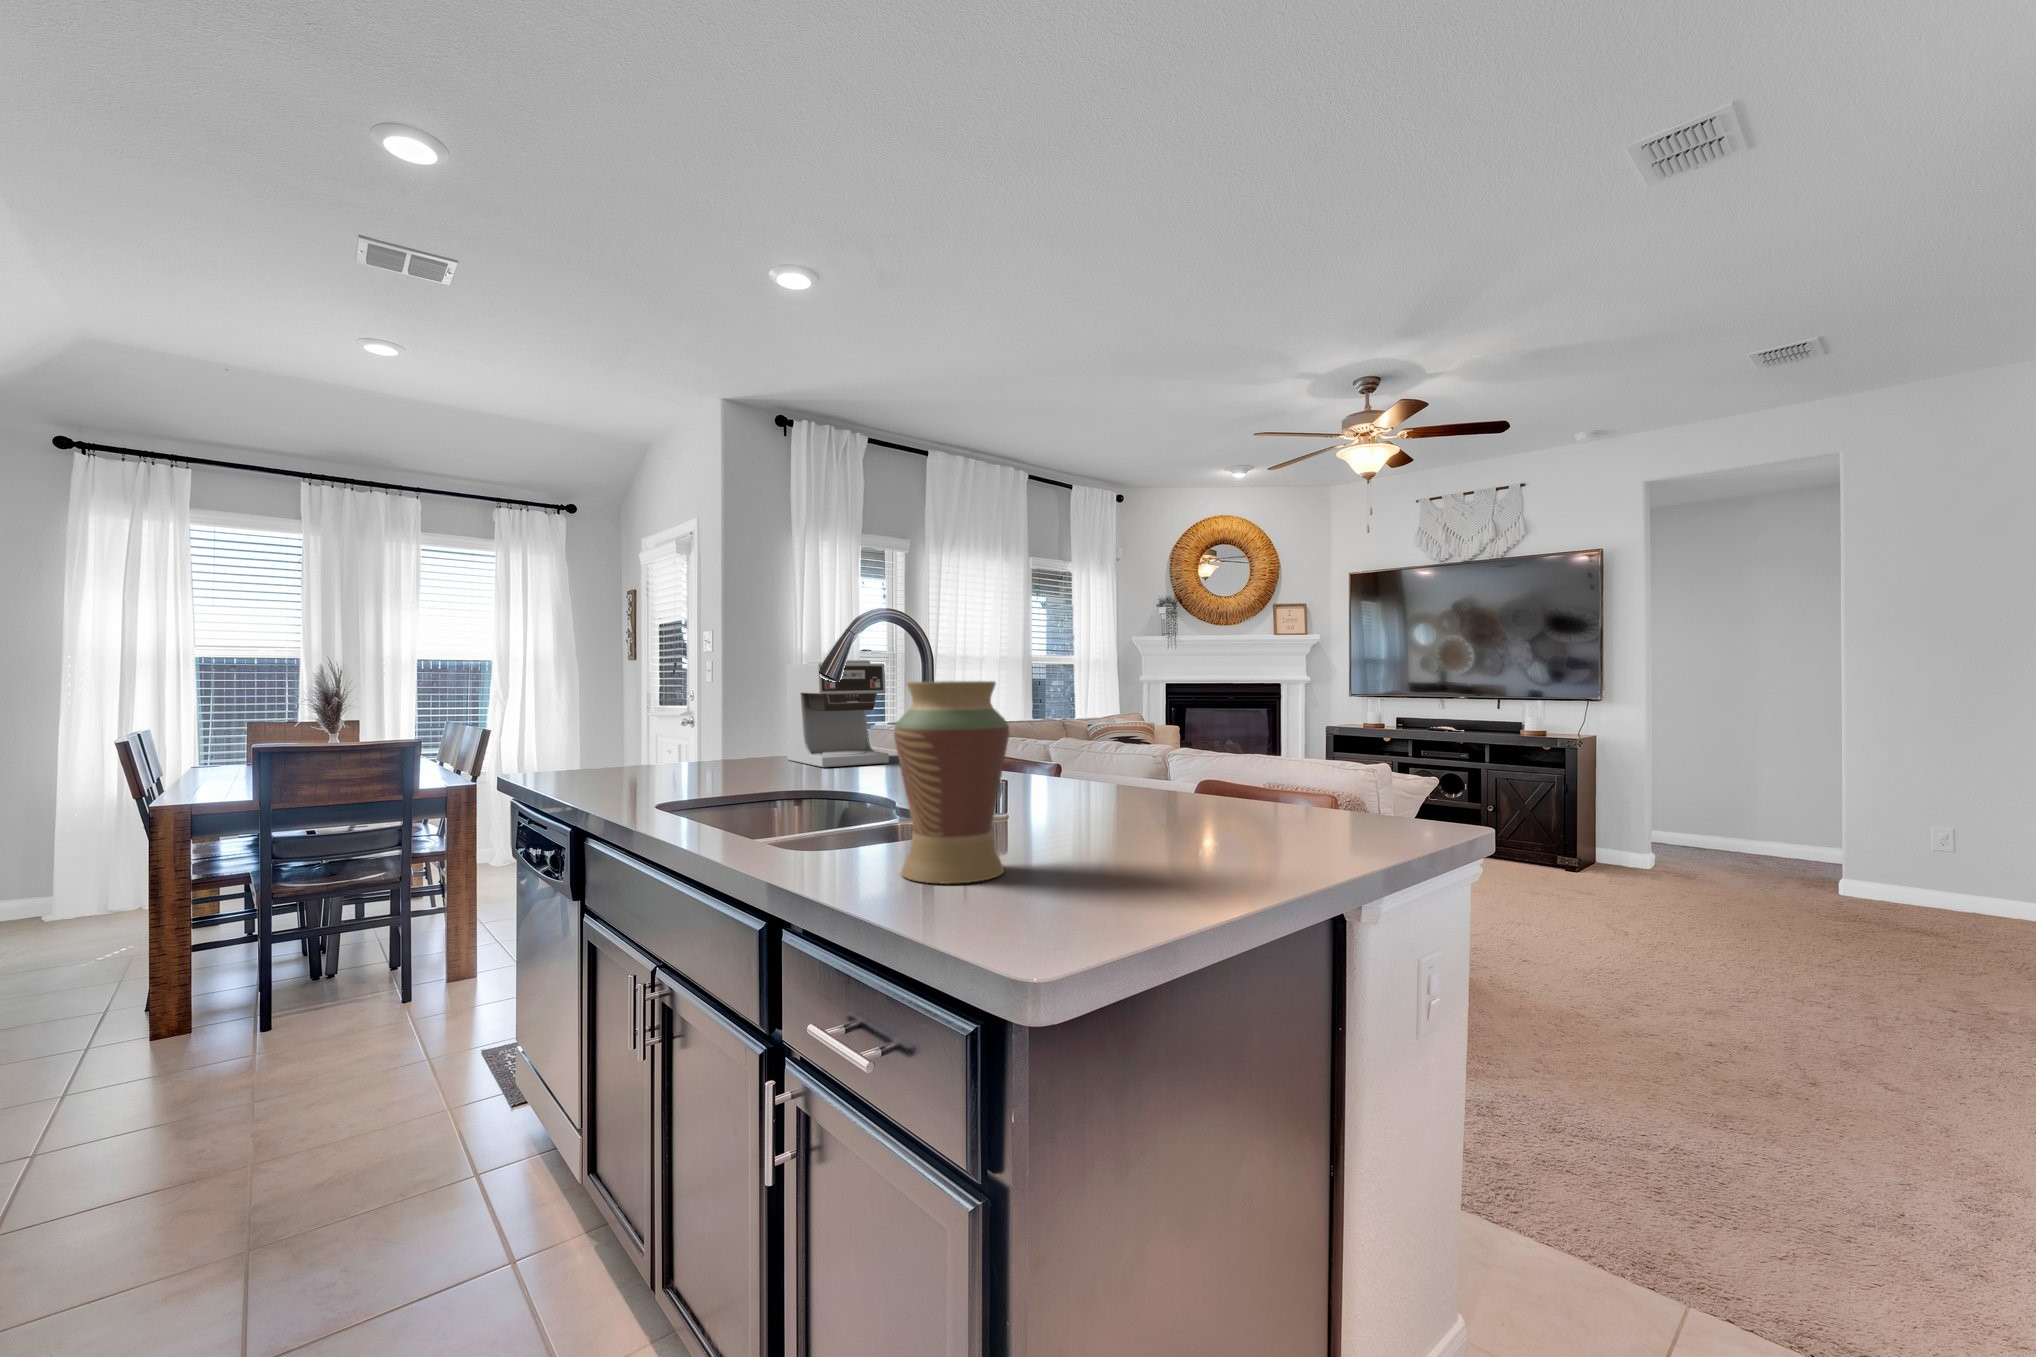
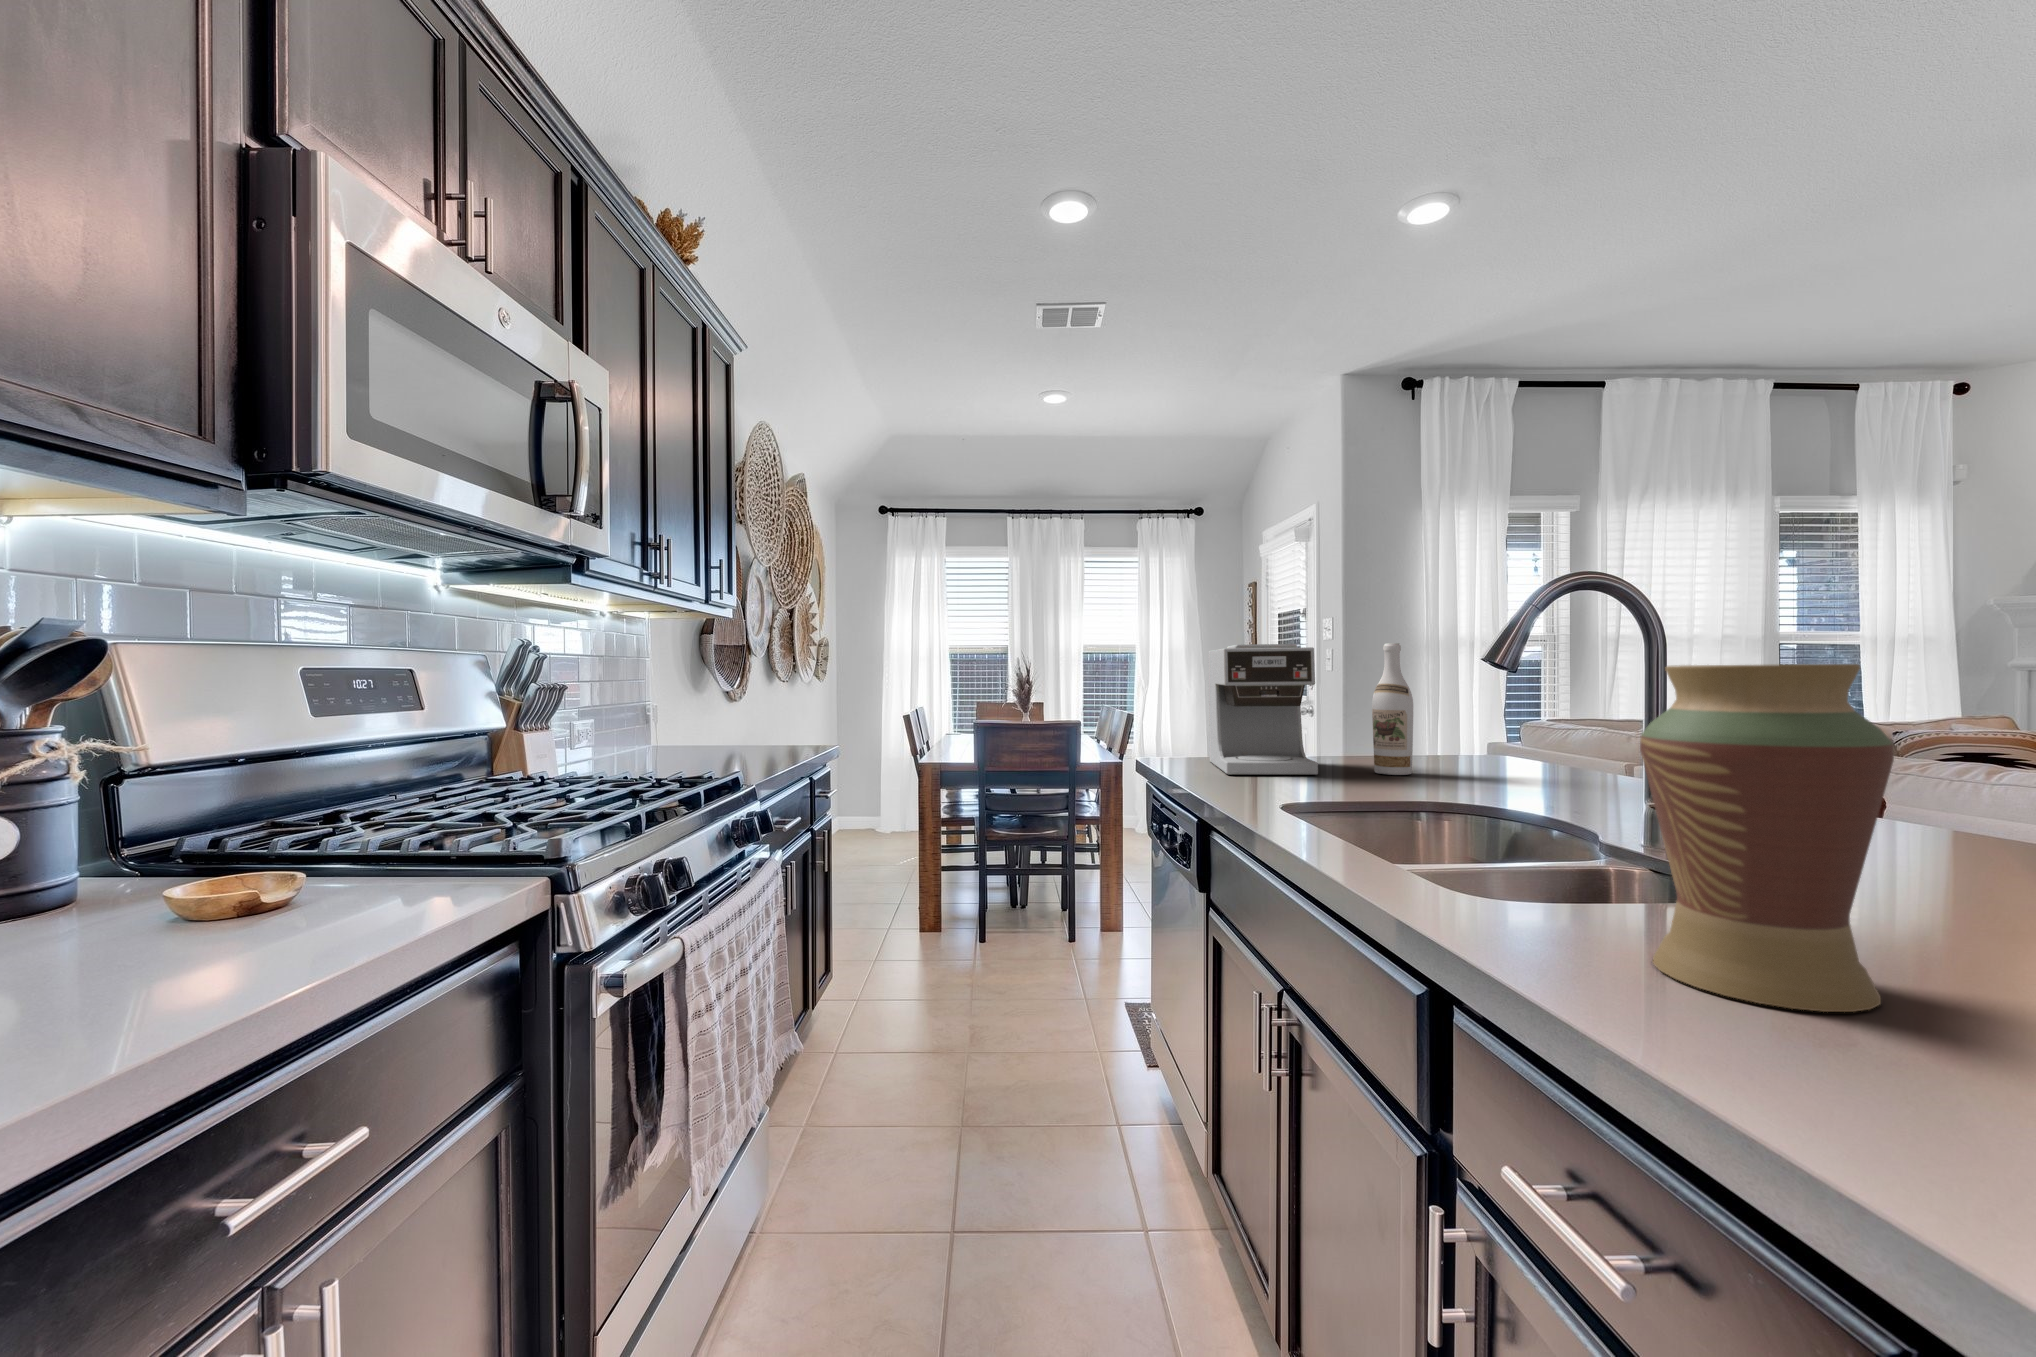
wine bottle: none [742,659,776,774] -> present [1372,643,1413,775]
coffee maker: present [787,660,889,767] -> present [1209,644,1318,775]

